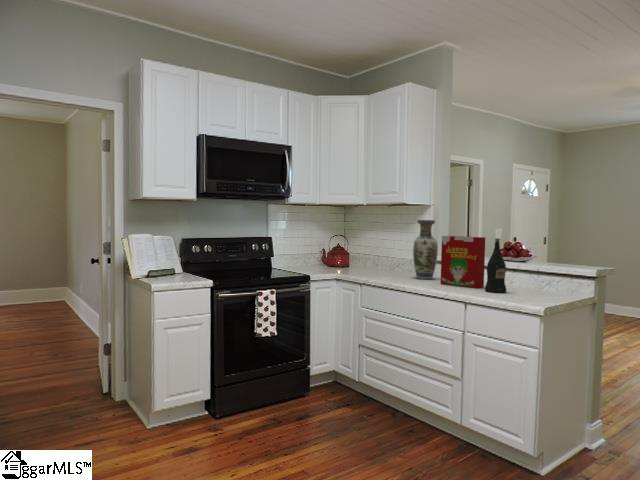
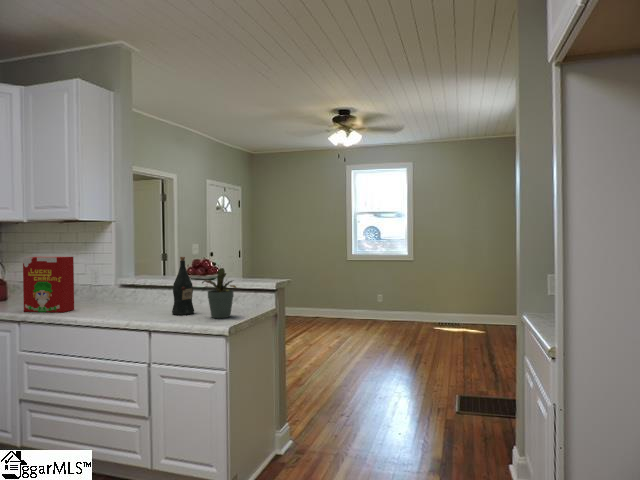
vase: present [413,220,438,279] -> none [91,239,120,307]
cereal box: present [441,236,485,288] -> present [23,257,74,312]
potted plant: none [516,251,552,300] -> present [202,268,236,318]

